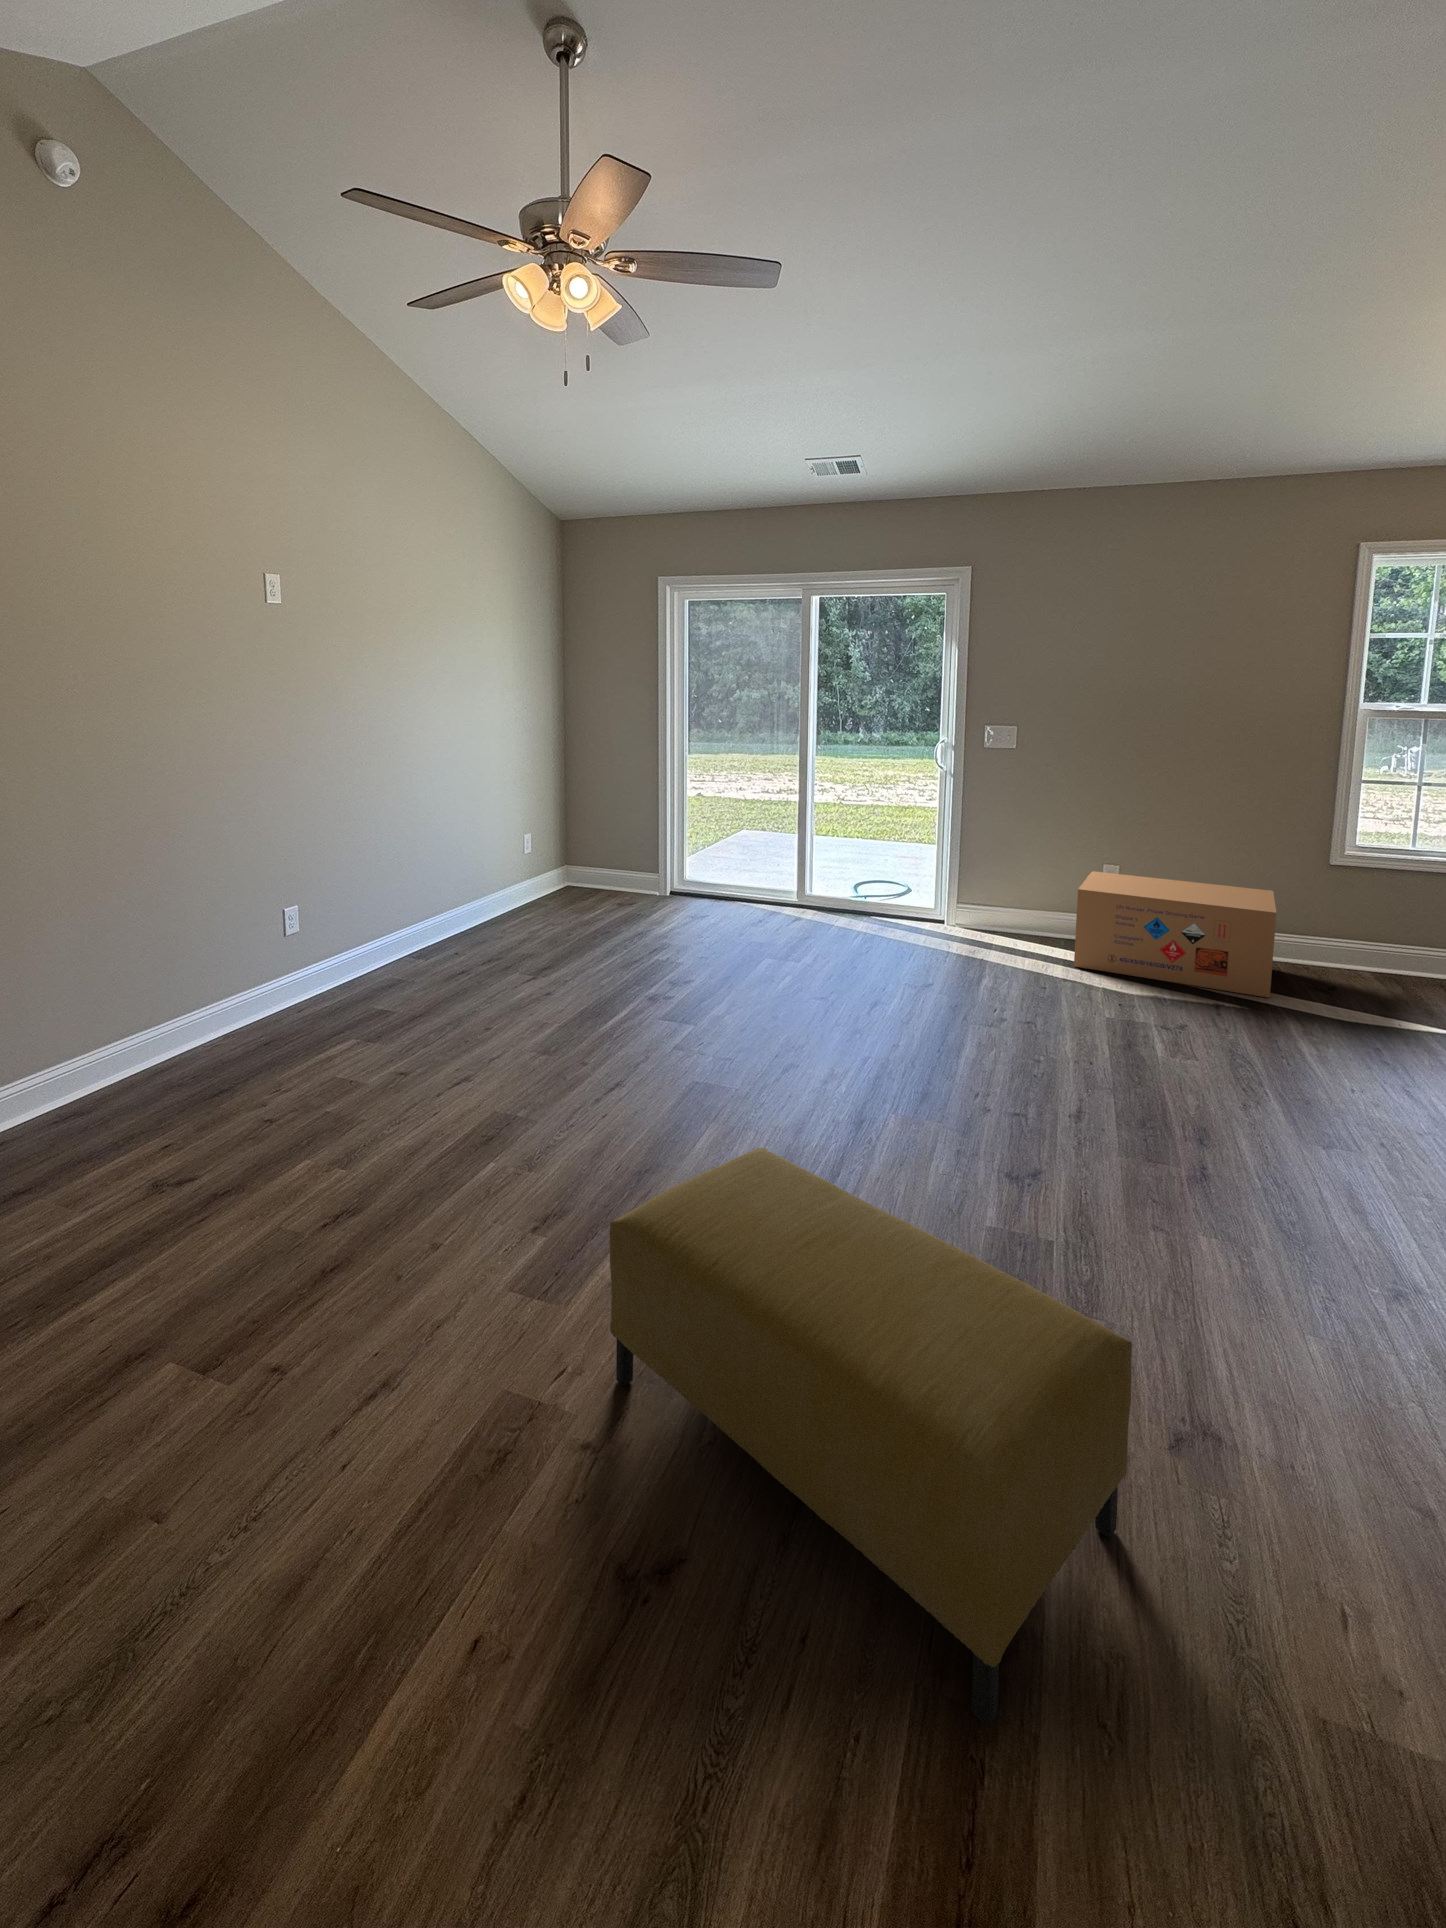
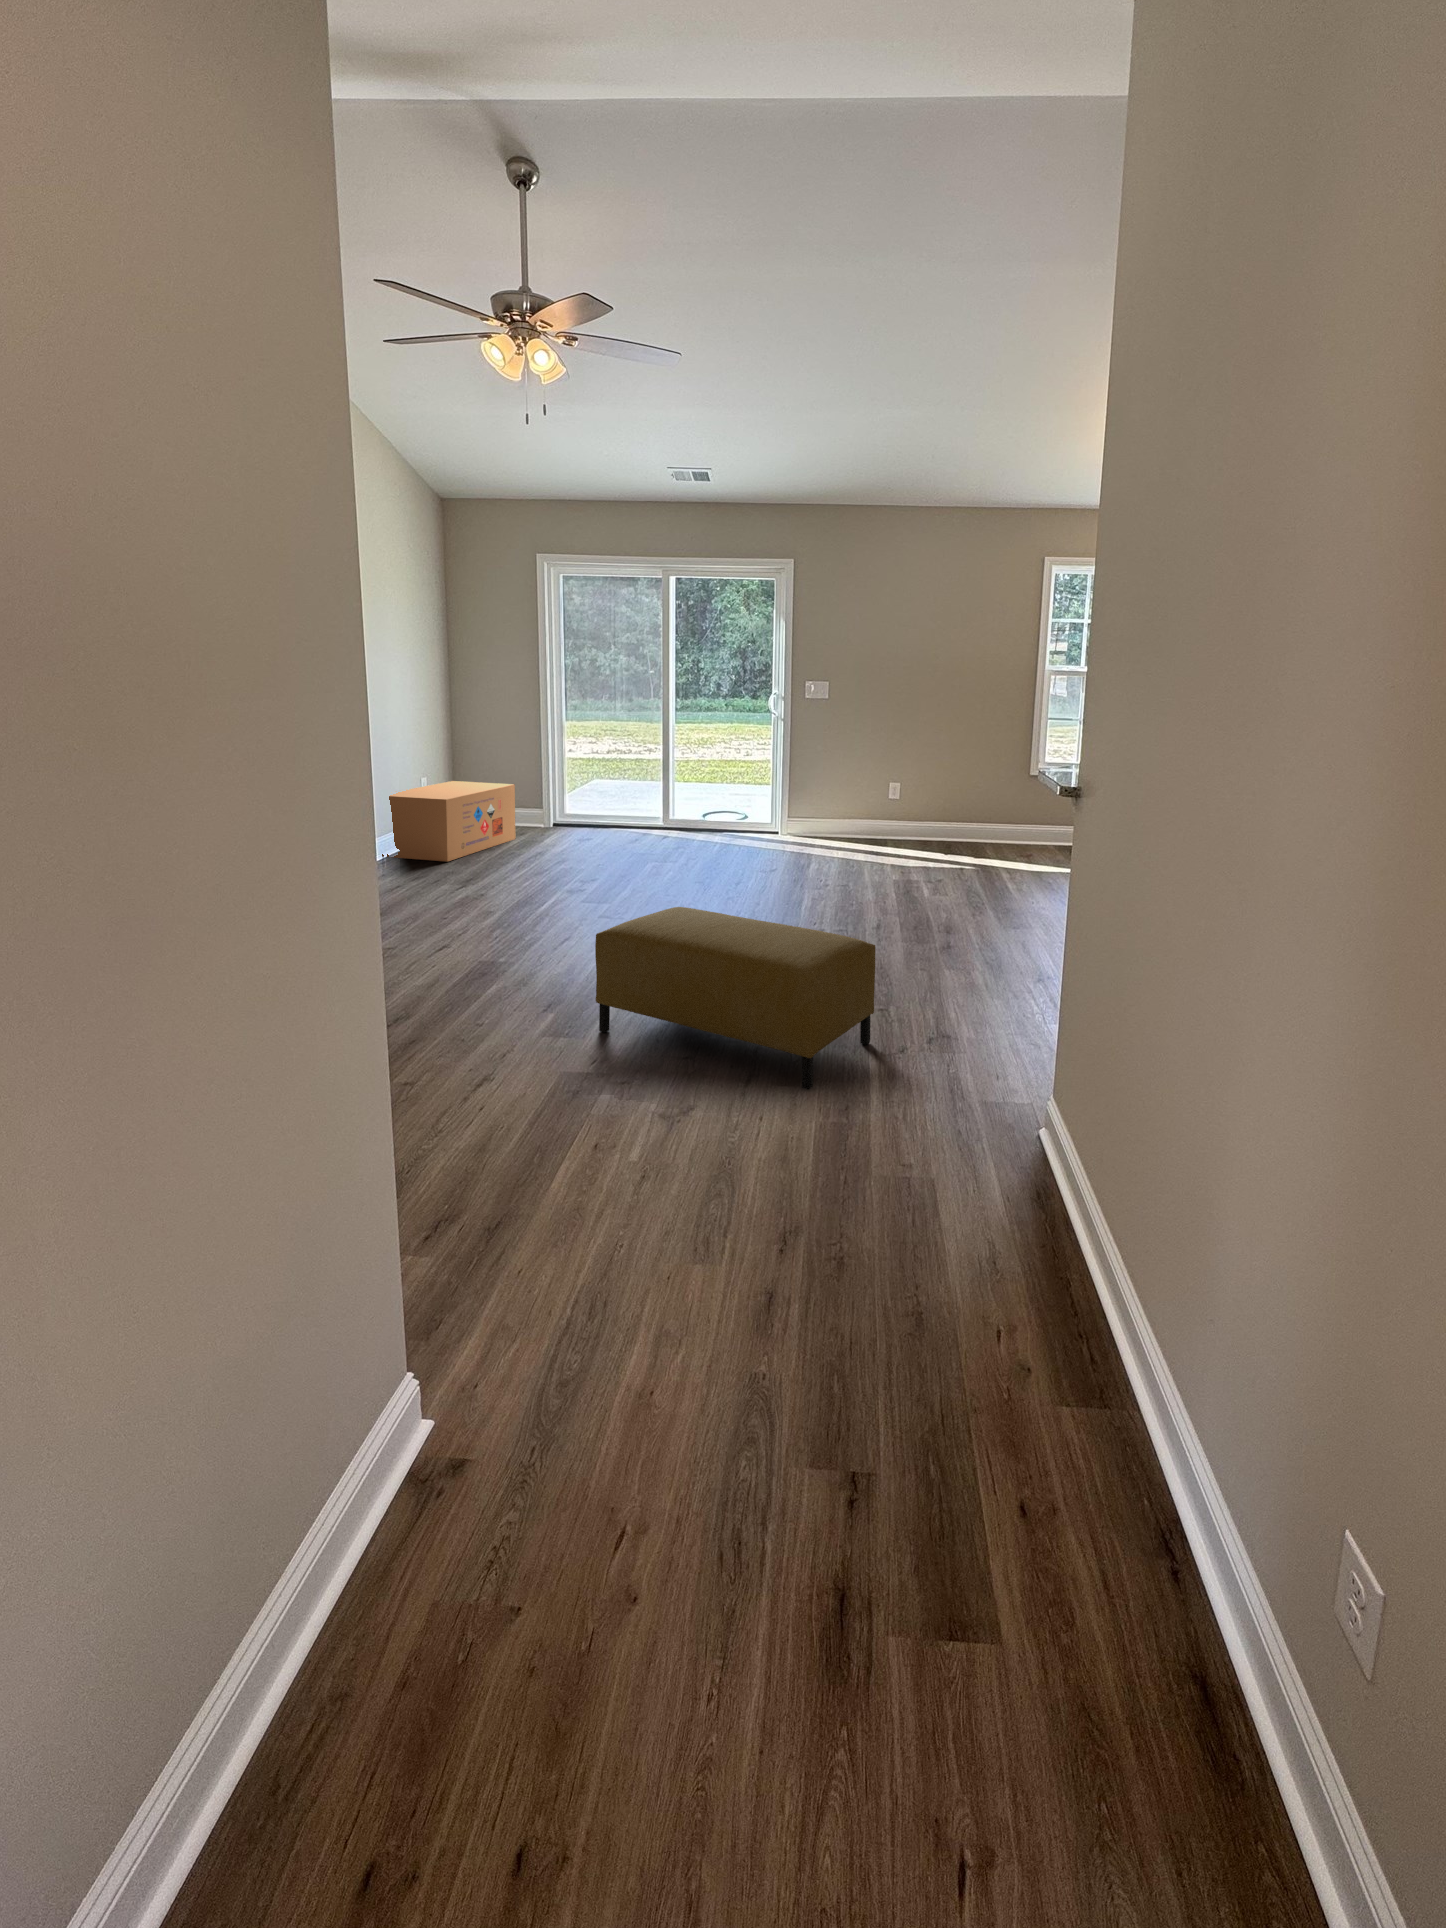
cardboard box: present [1074,871,1277,998] -> present [382,781,515,862]

